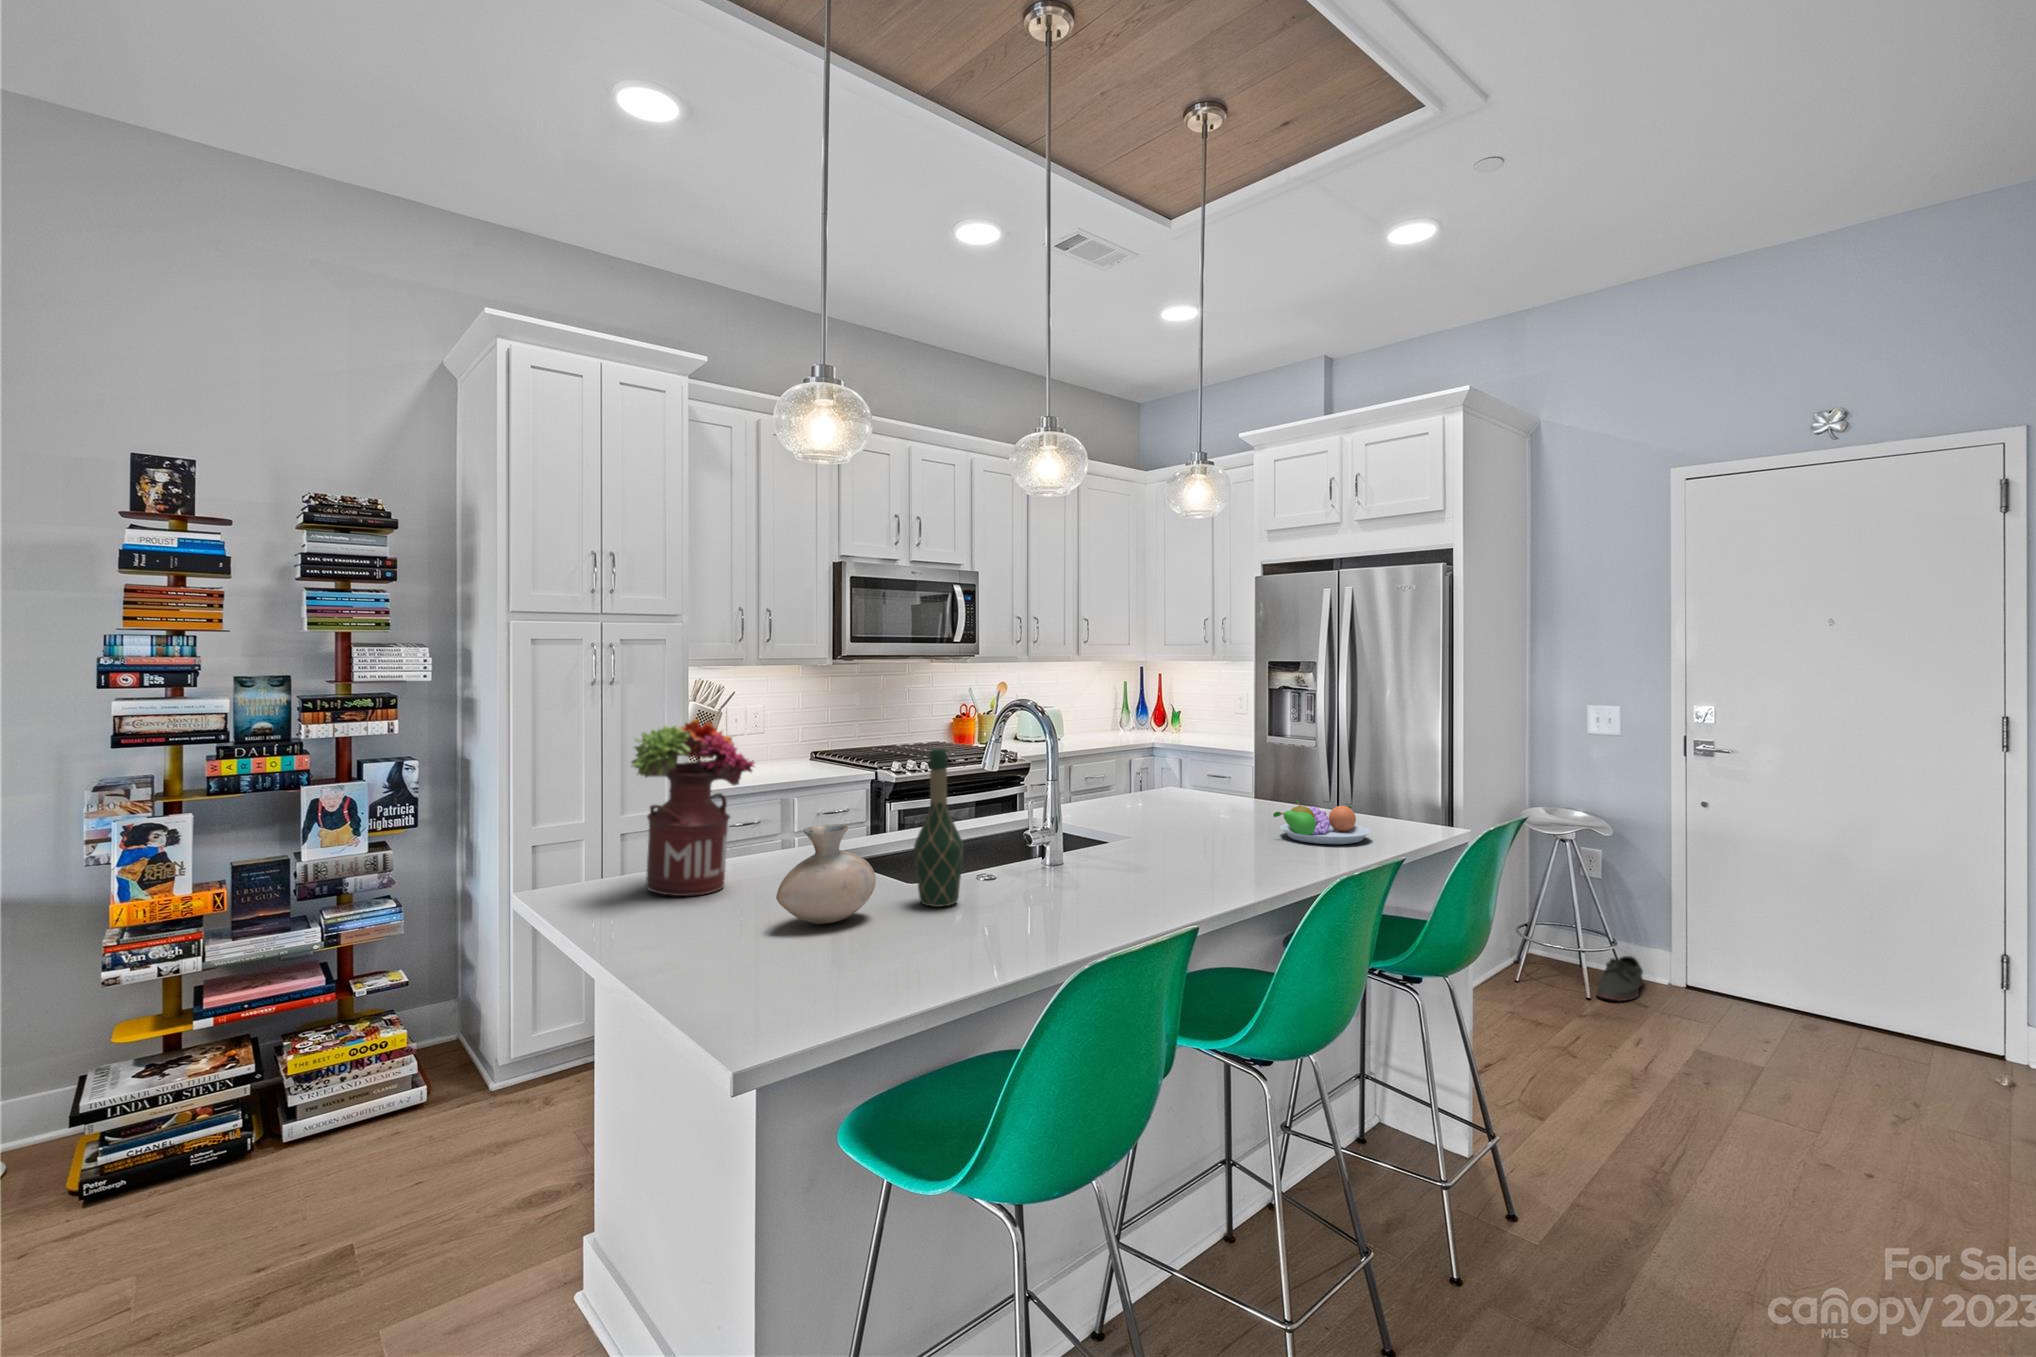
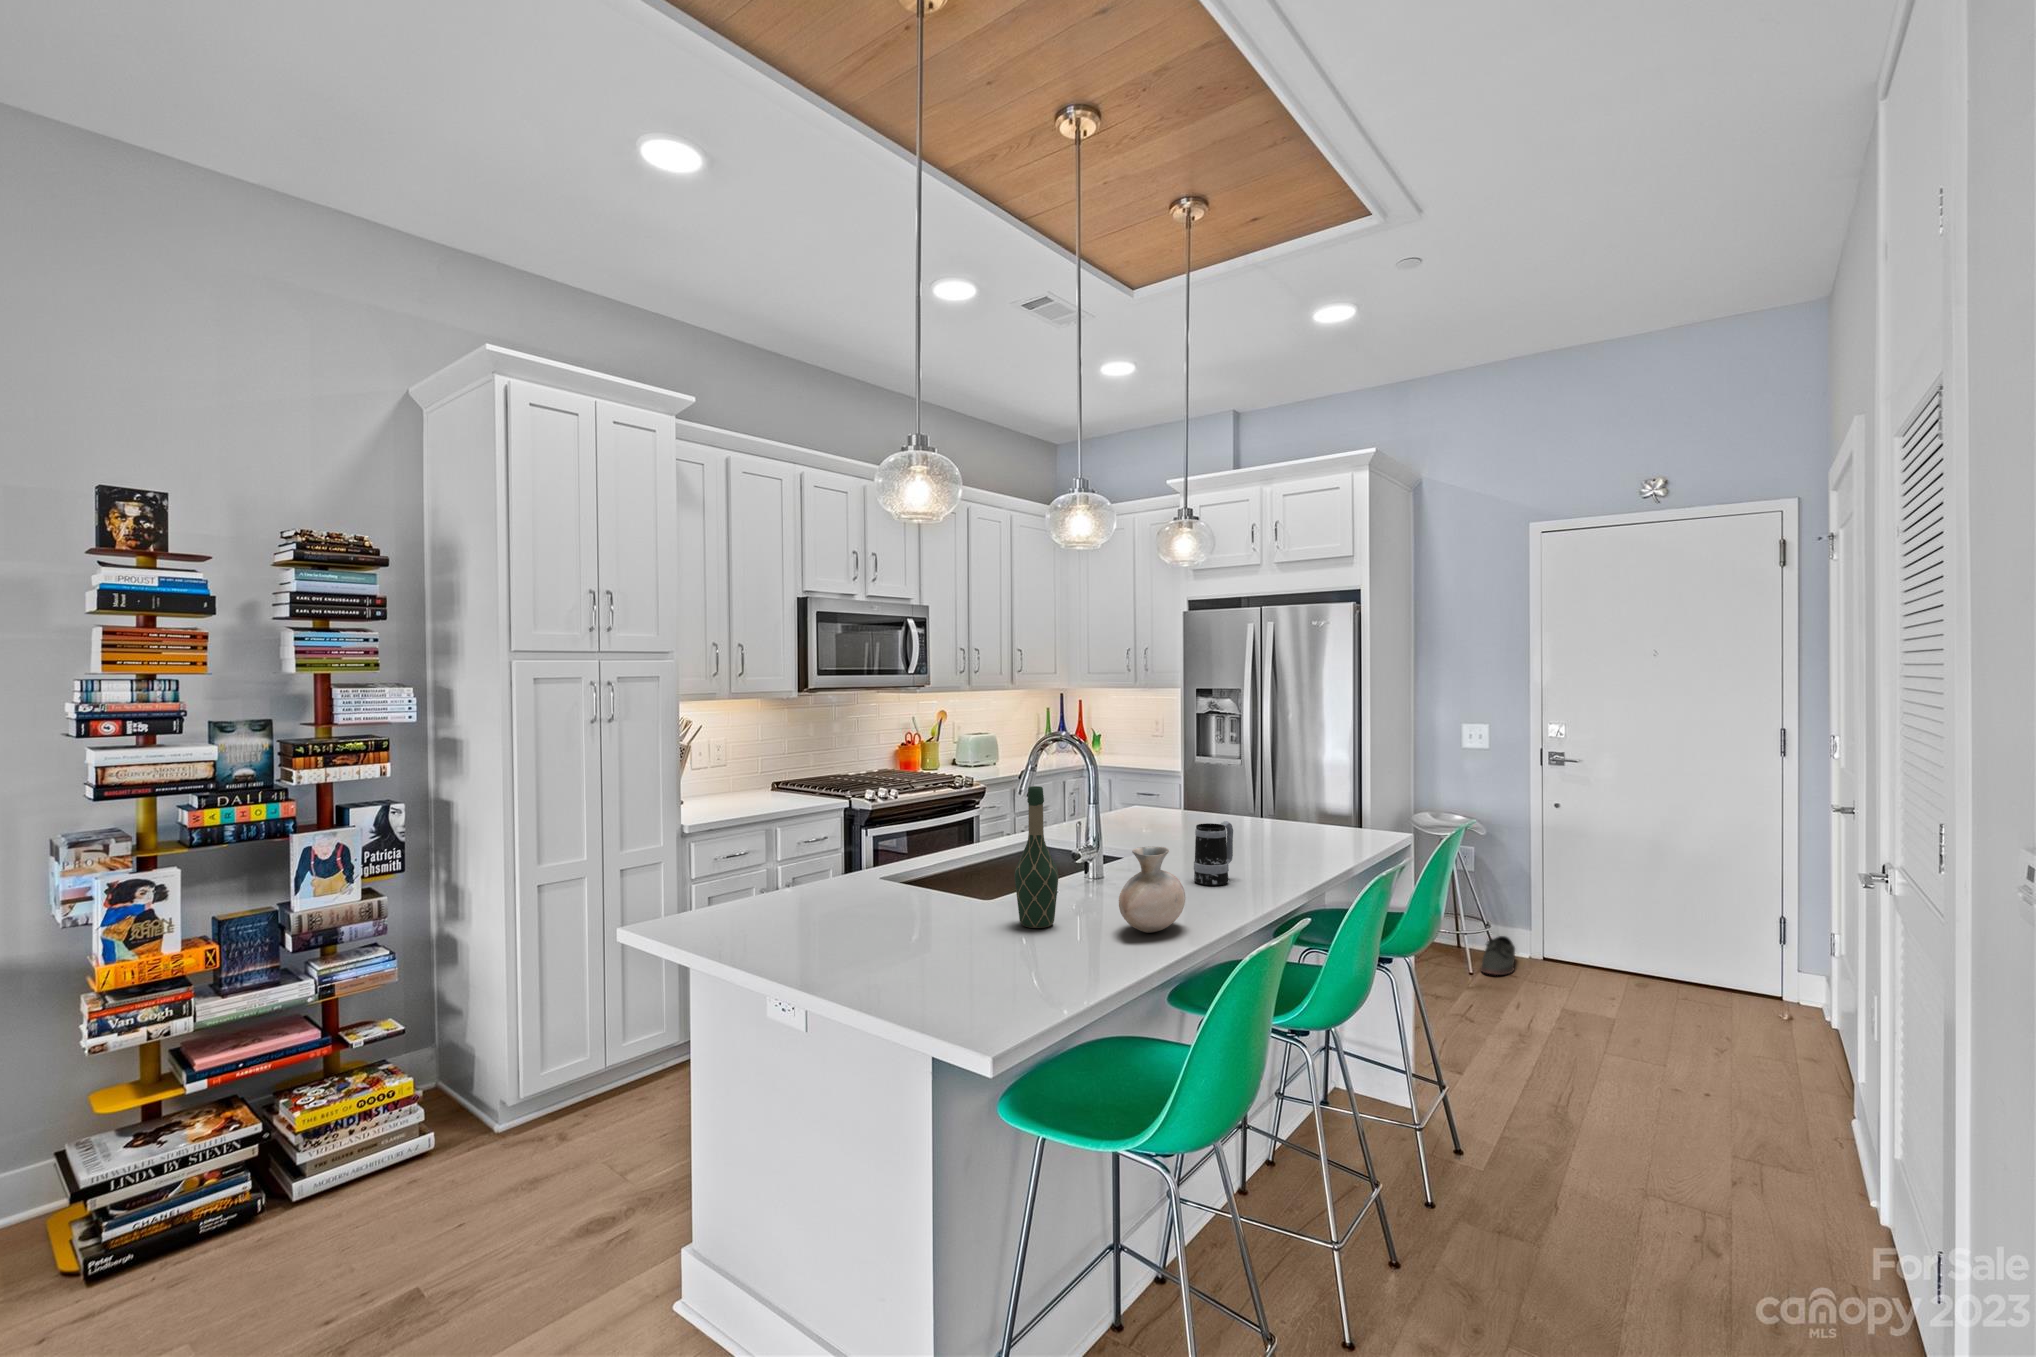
flower arrangement: present [631,719,754,896] -> none [747,763,857,930]
mug: none [1158,800,1208,872] -> present [1194,821,1233,885]
fruit bowl: present [1273,800,1371,844] -> none [1266,816,1348,854]
vase: present [776,824,876,924] -> present [1119,846,1186,933]

